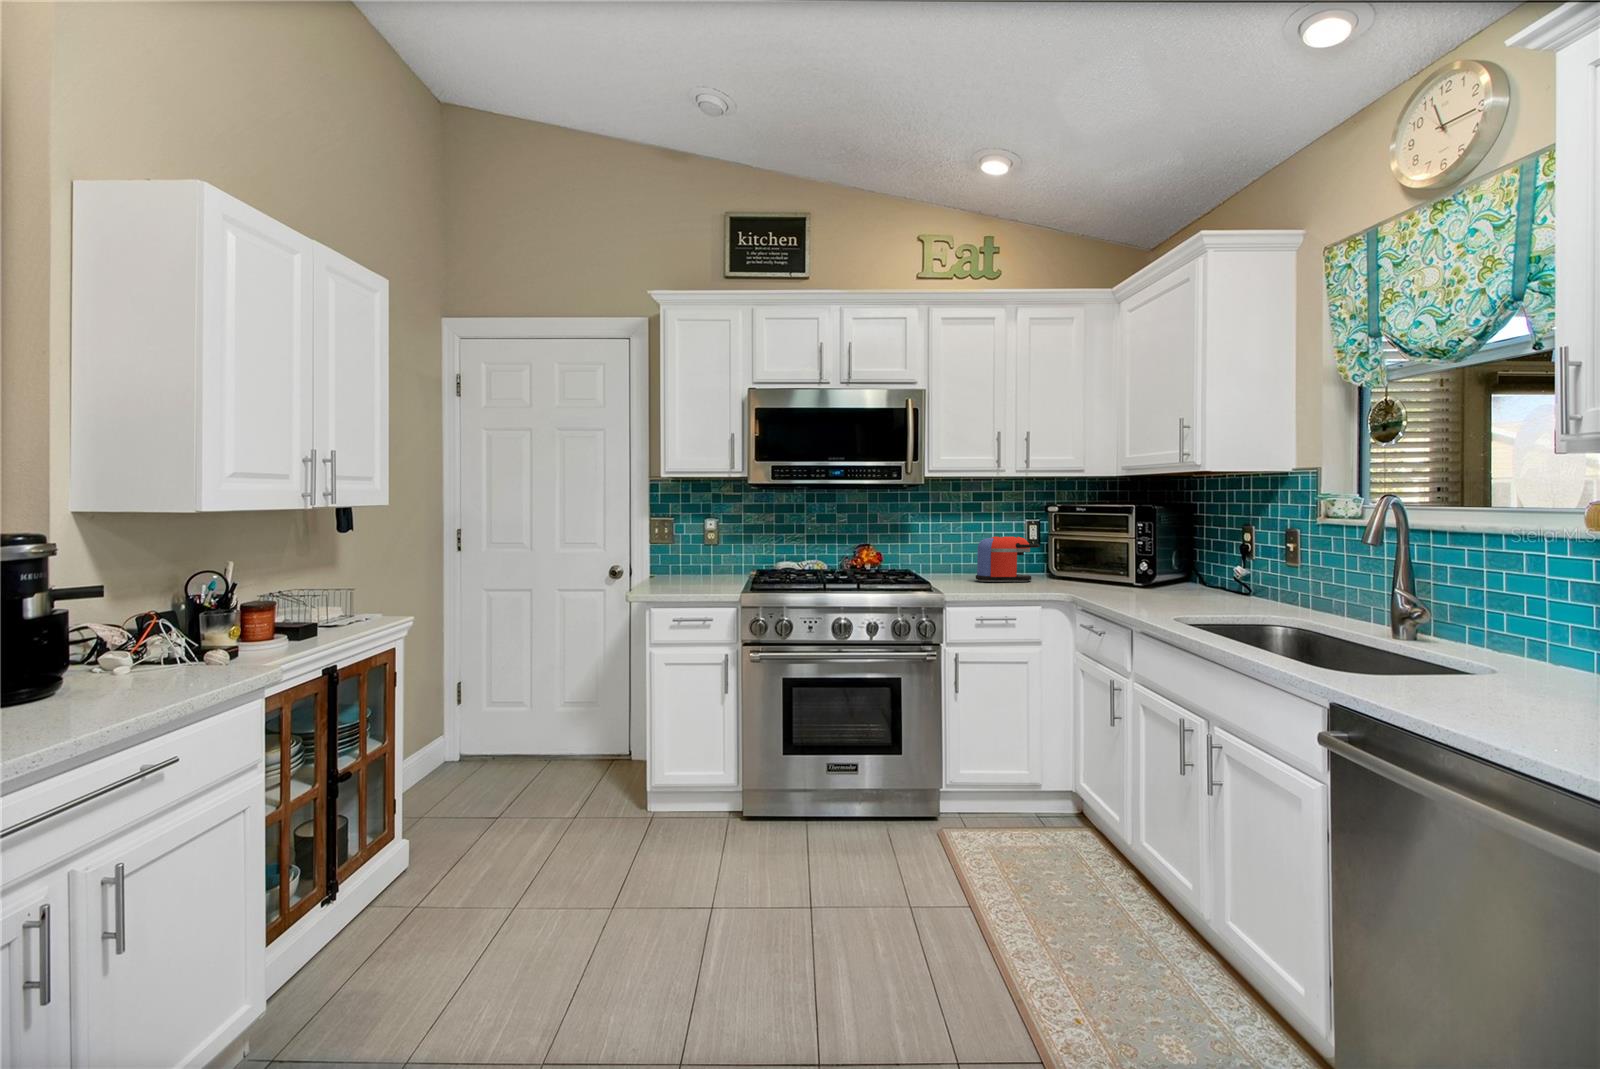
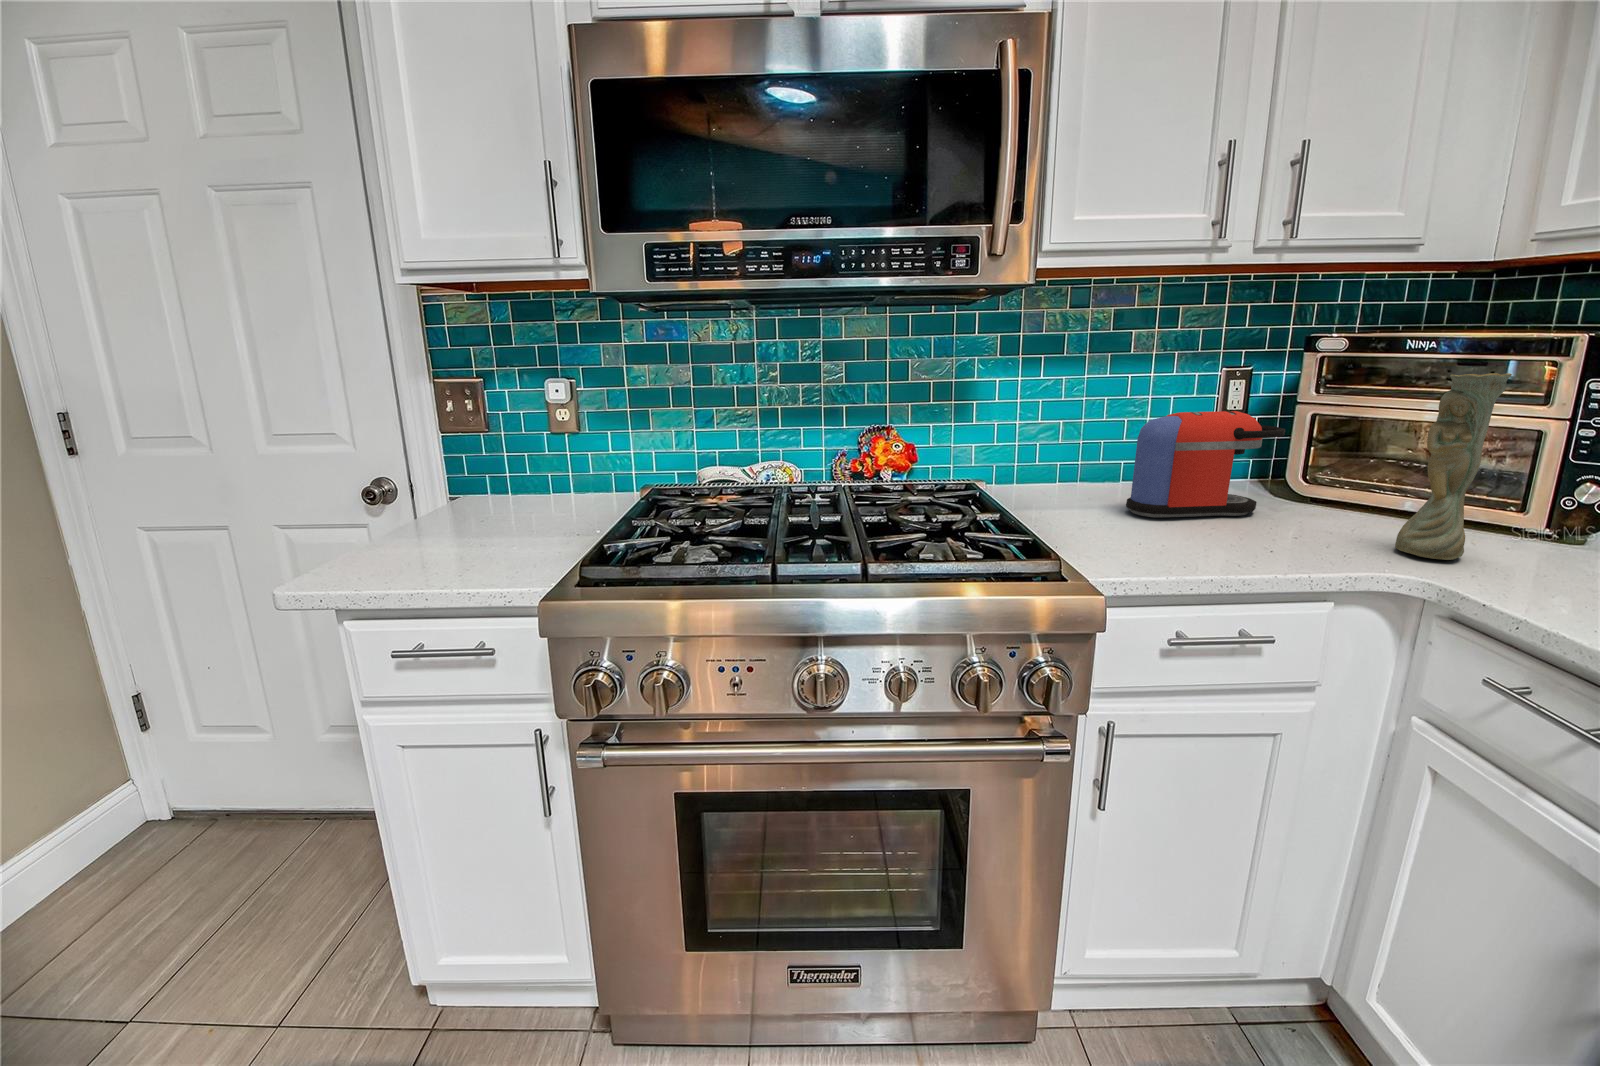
vase: none [1070,520,1096,590] -> present [1395,373,1512,560]

